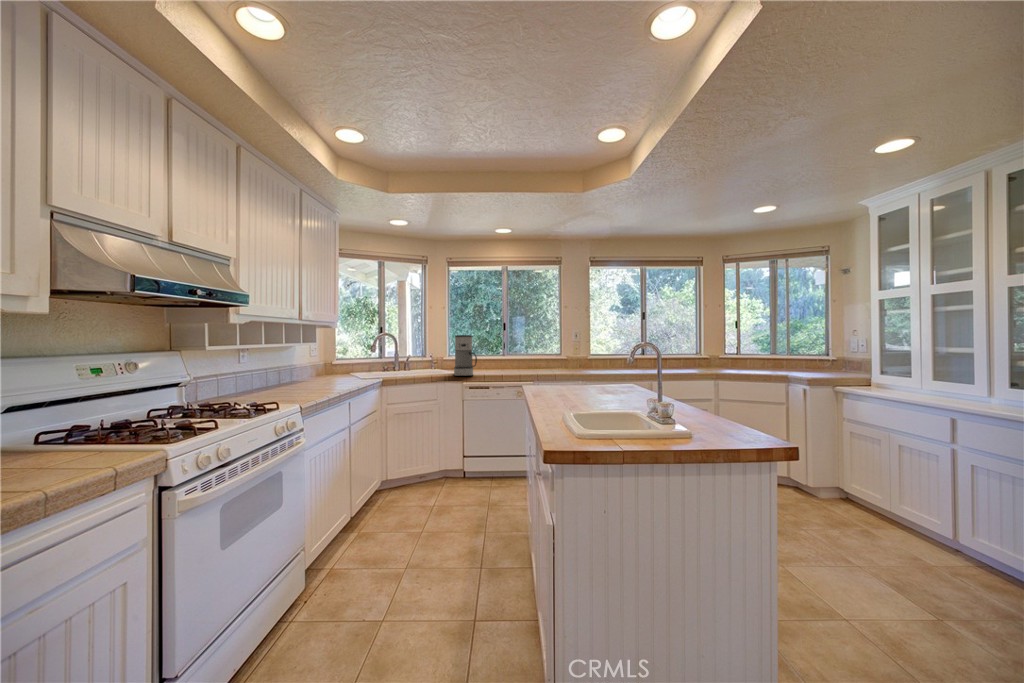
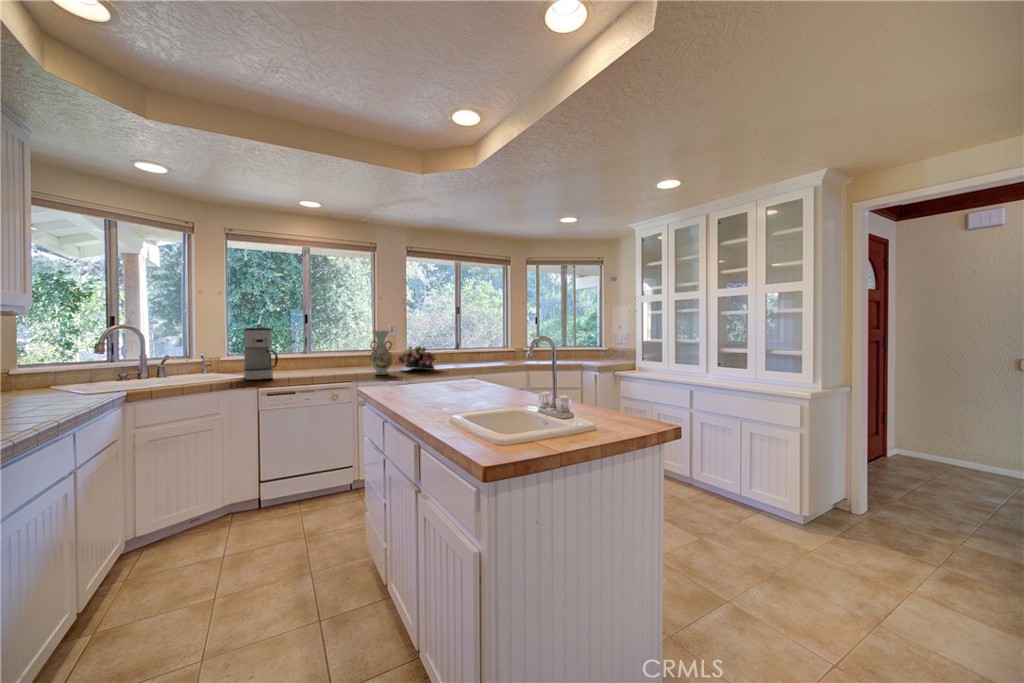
vase: none [549,336,568,376] -> present [370,330,392,375]
flower arrangement: none [574,350,612,374] -> present [396,346,436,370]

